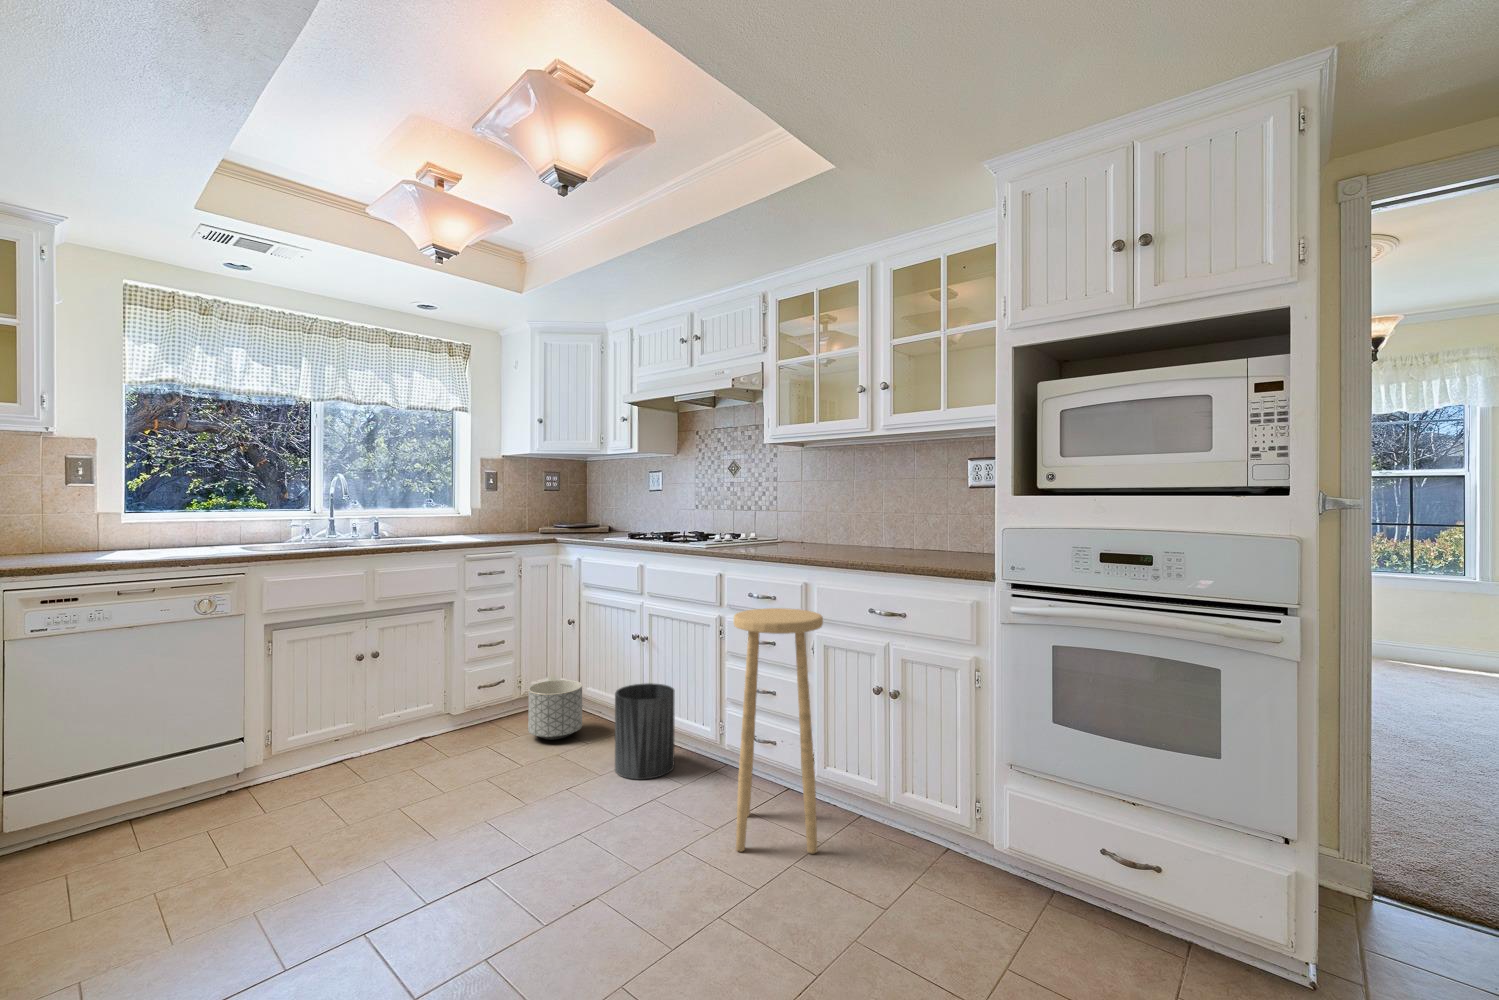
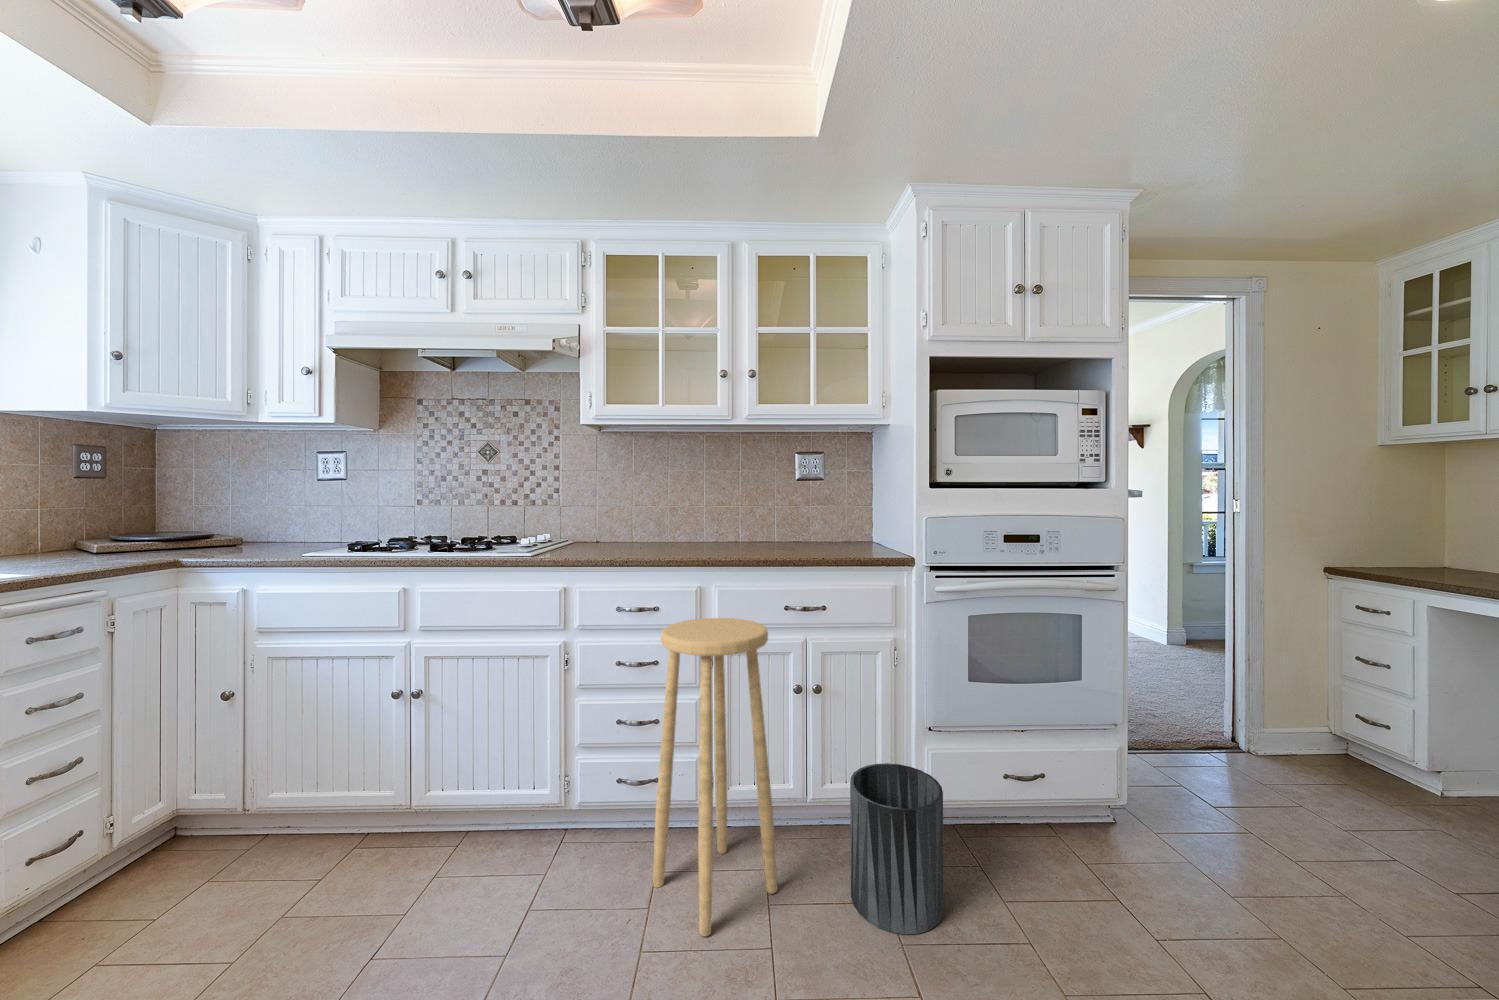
planter: present [528,680,582,740] -> none [159,791,283,918]
trash can: present [615,683,675,779] -> present [850,763,944,934]

